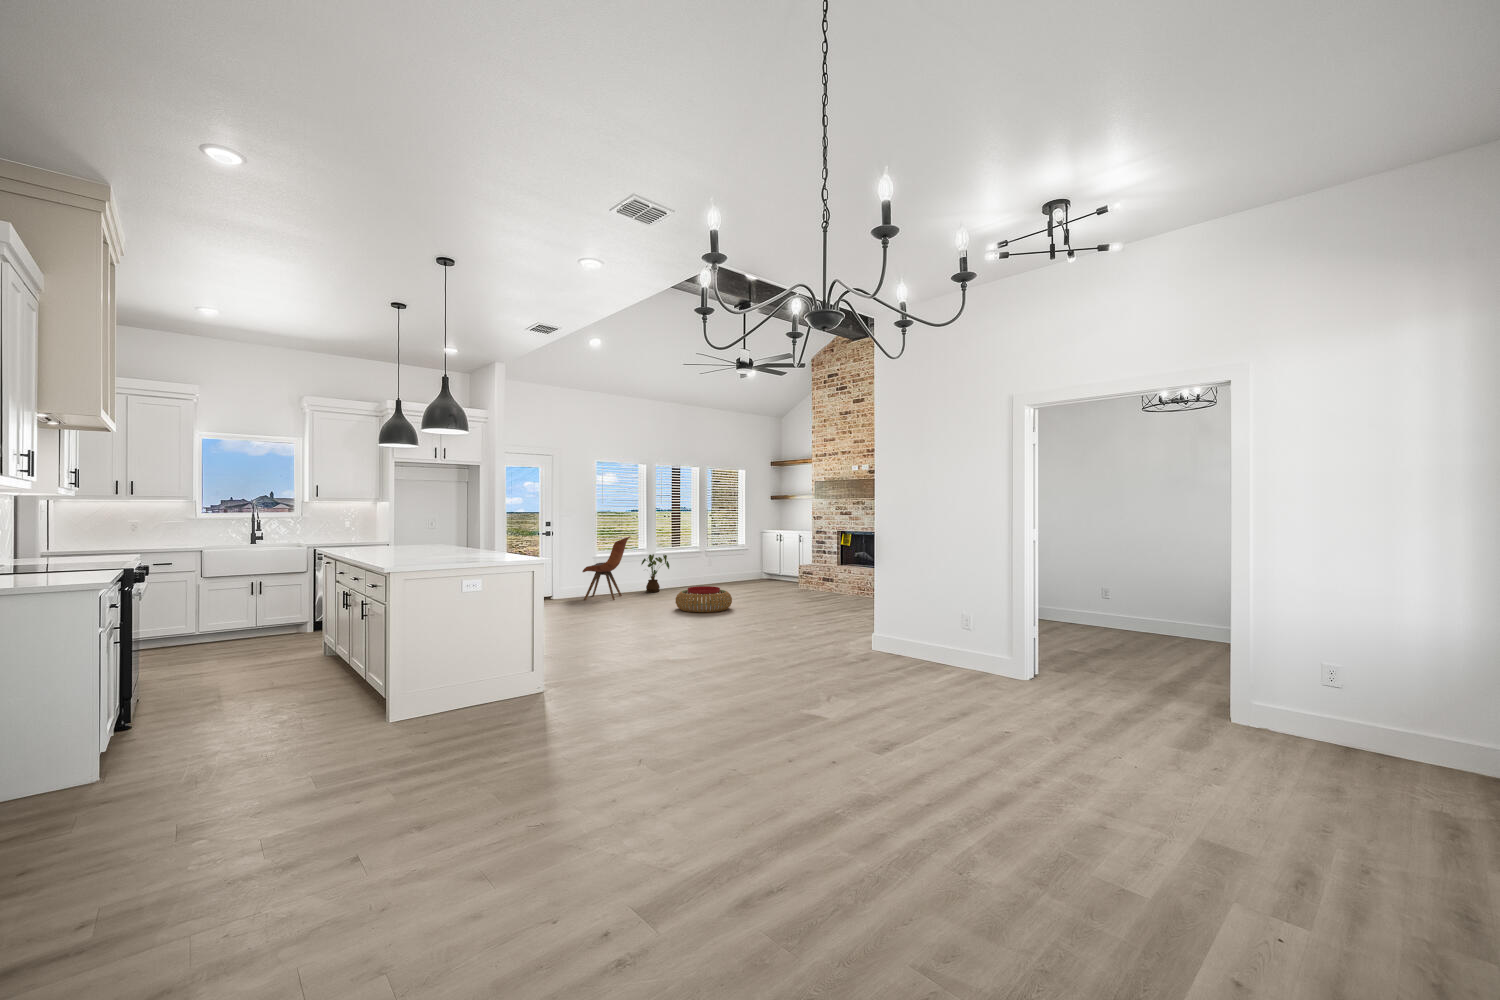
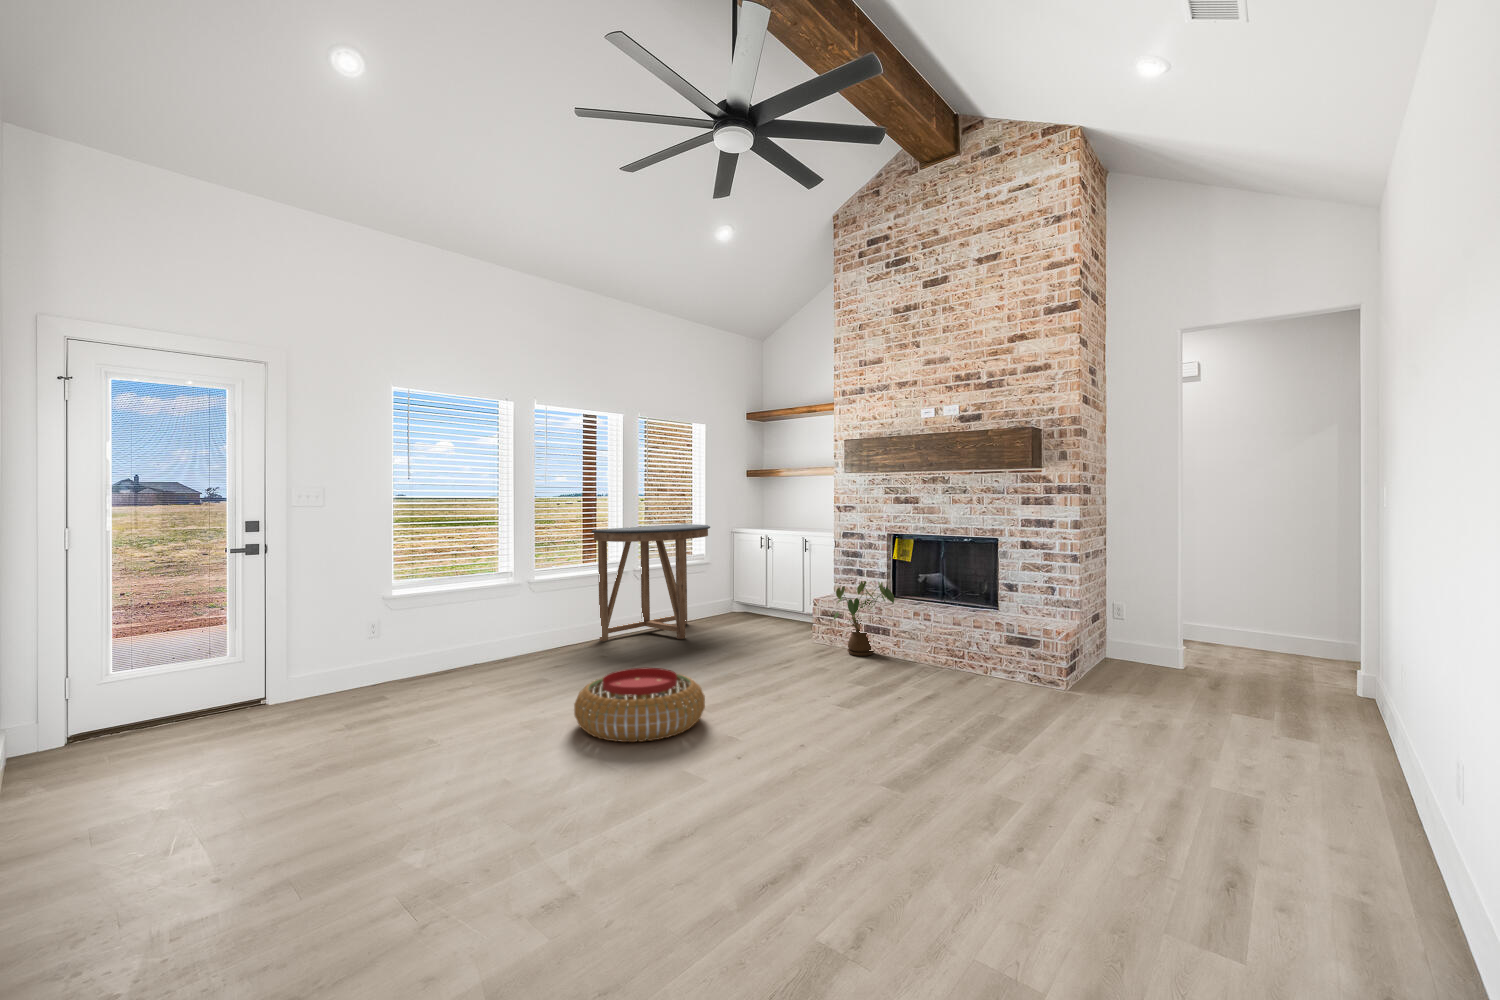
console table: none [681,525,746,587] -> present [592,524,710,641]
dining chair: present [582,537,630,600] -> none [371,555,481,696]
house plant: present [641,554,669,592] -> present [834,581,894,656]

